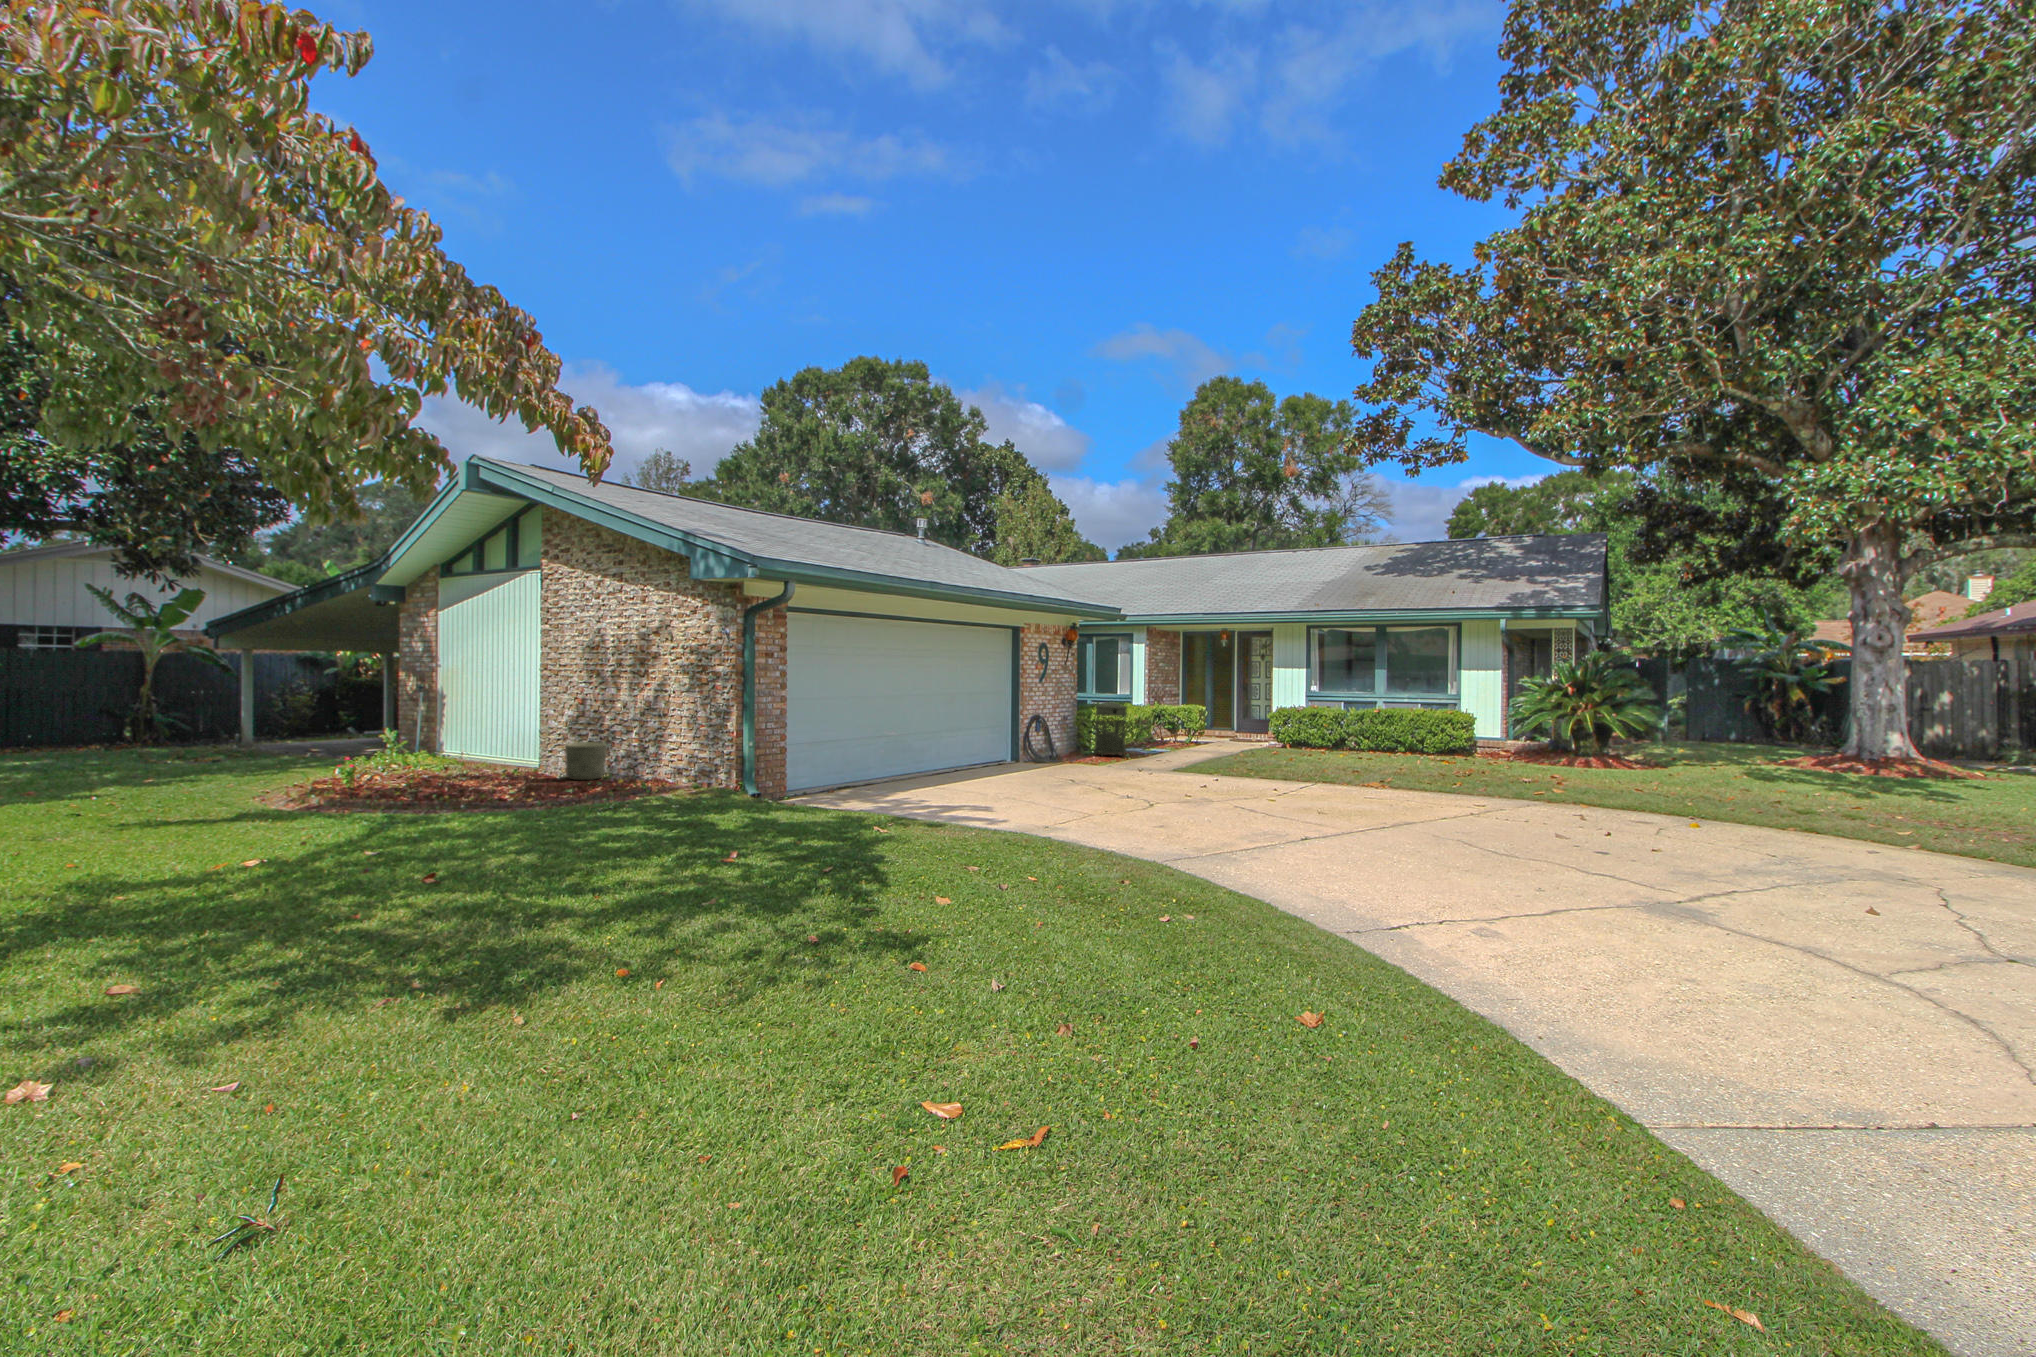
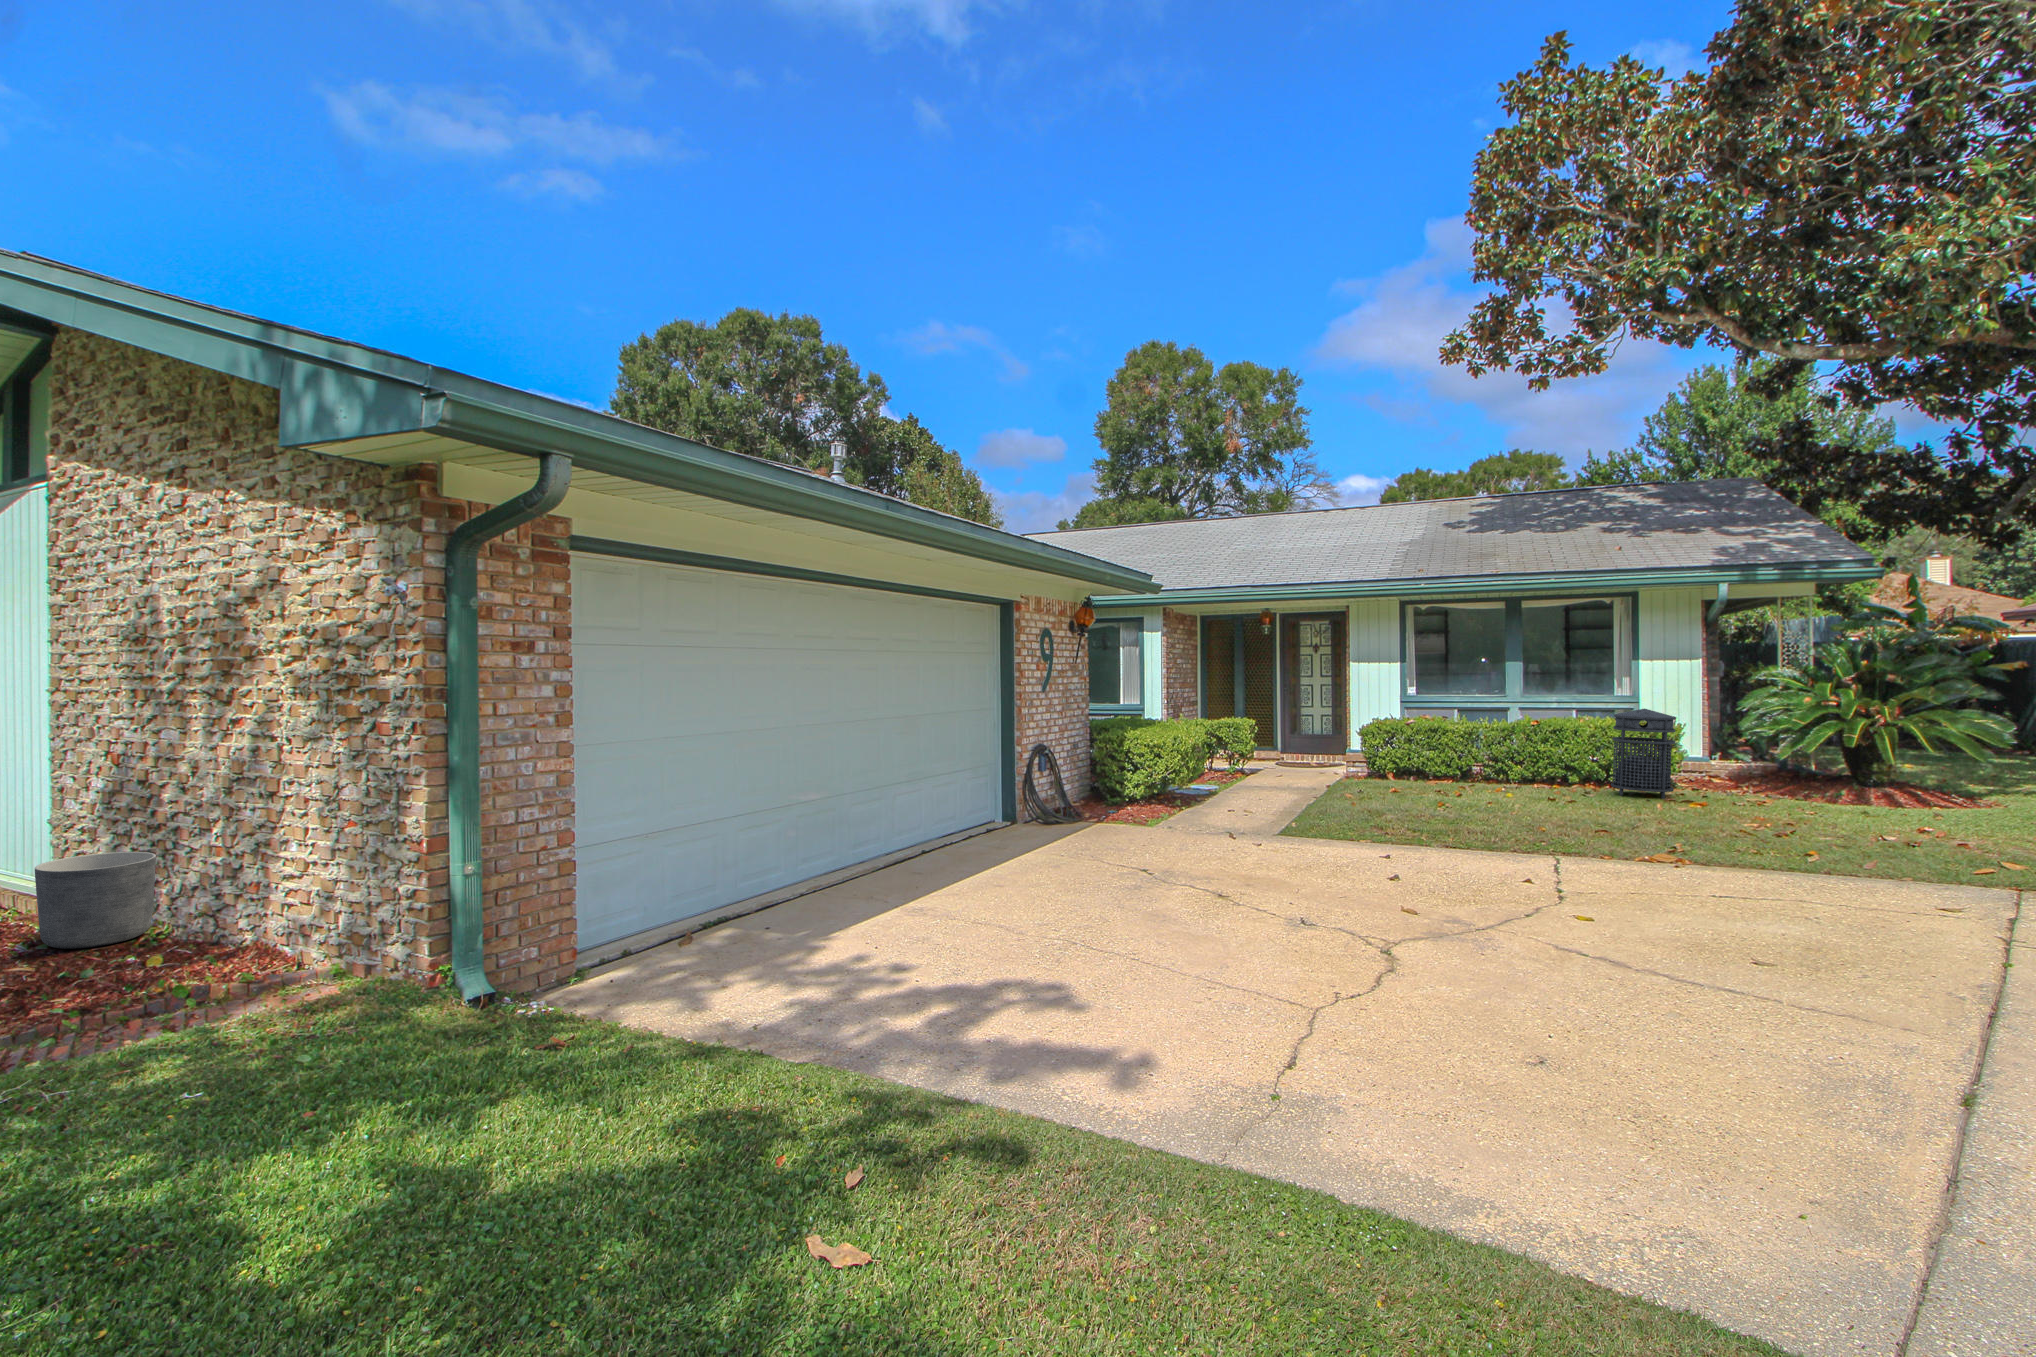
trash can: present [1094,702,1127,756] -> present [1611,709,1676,799]

